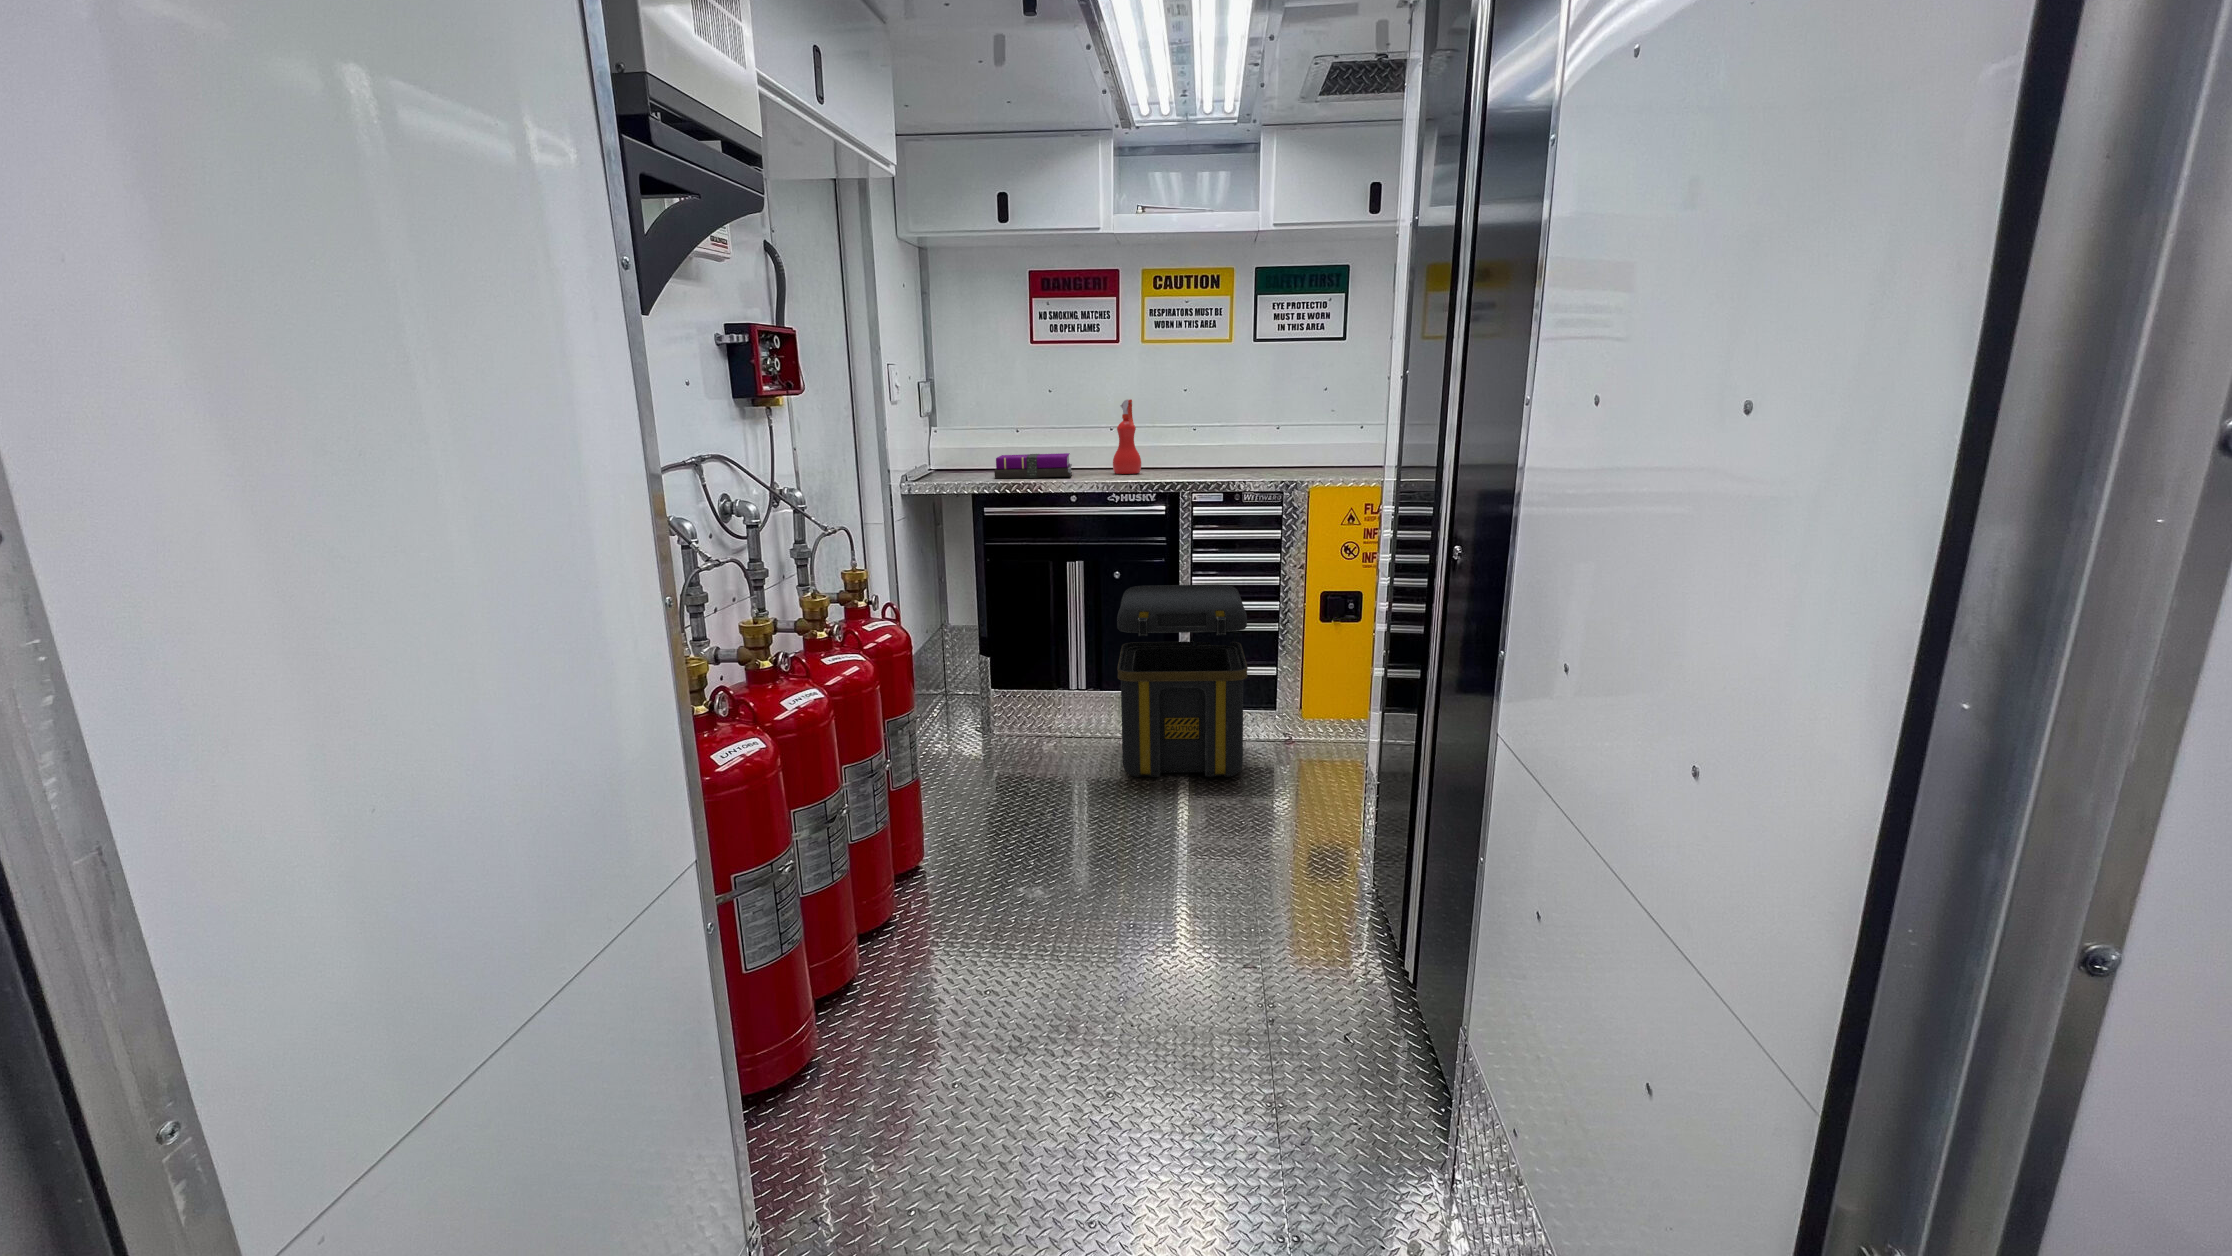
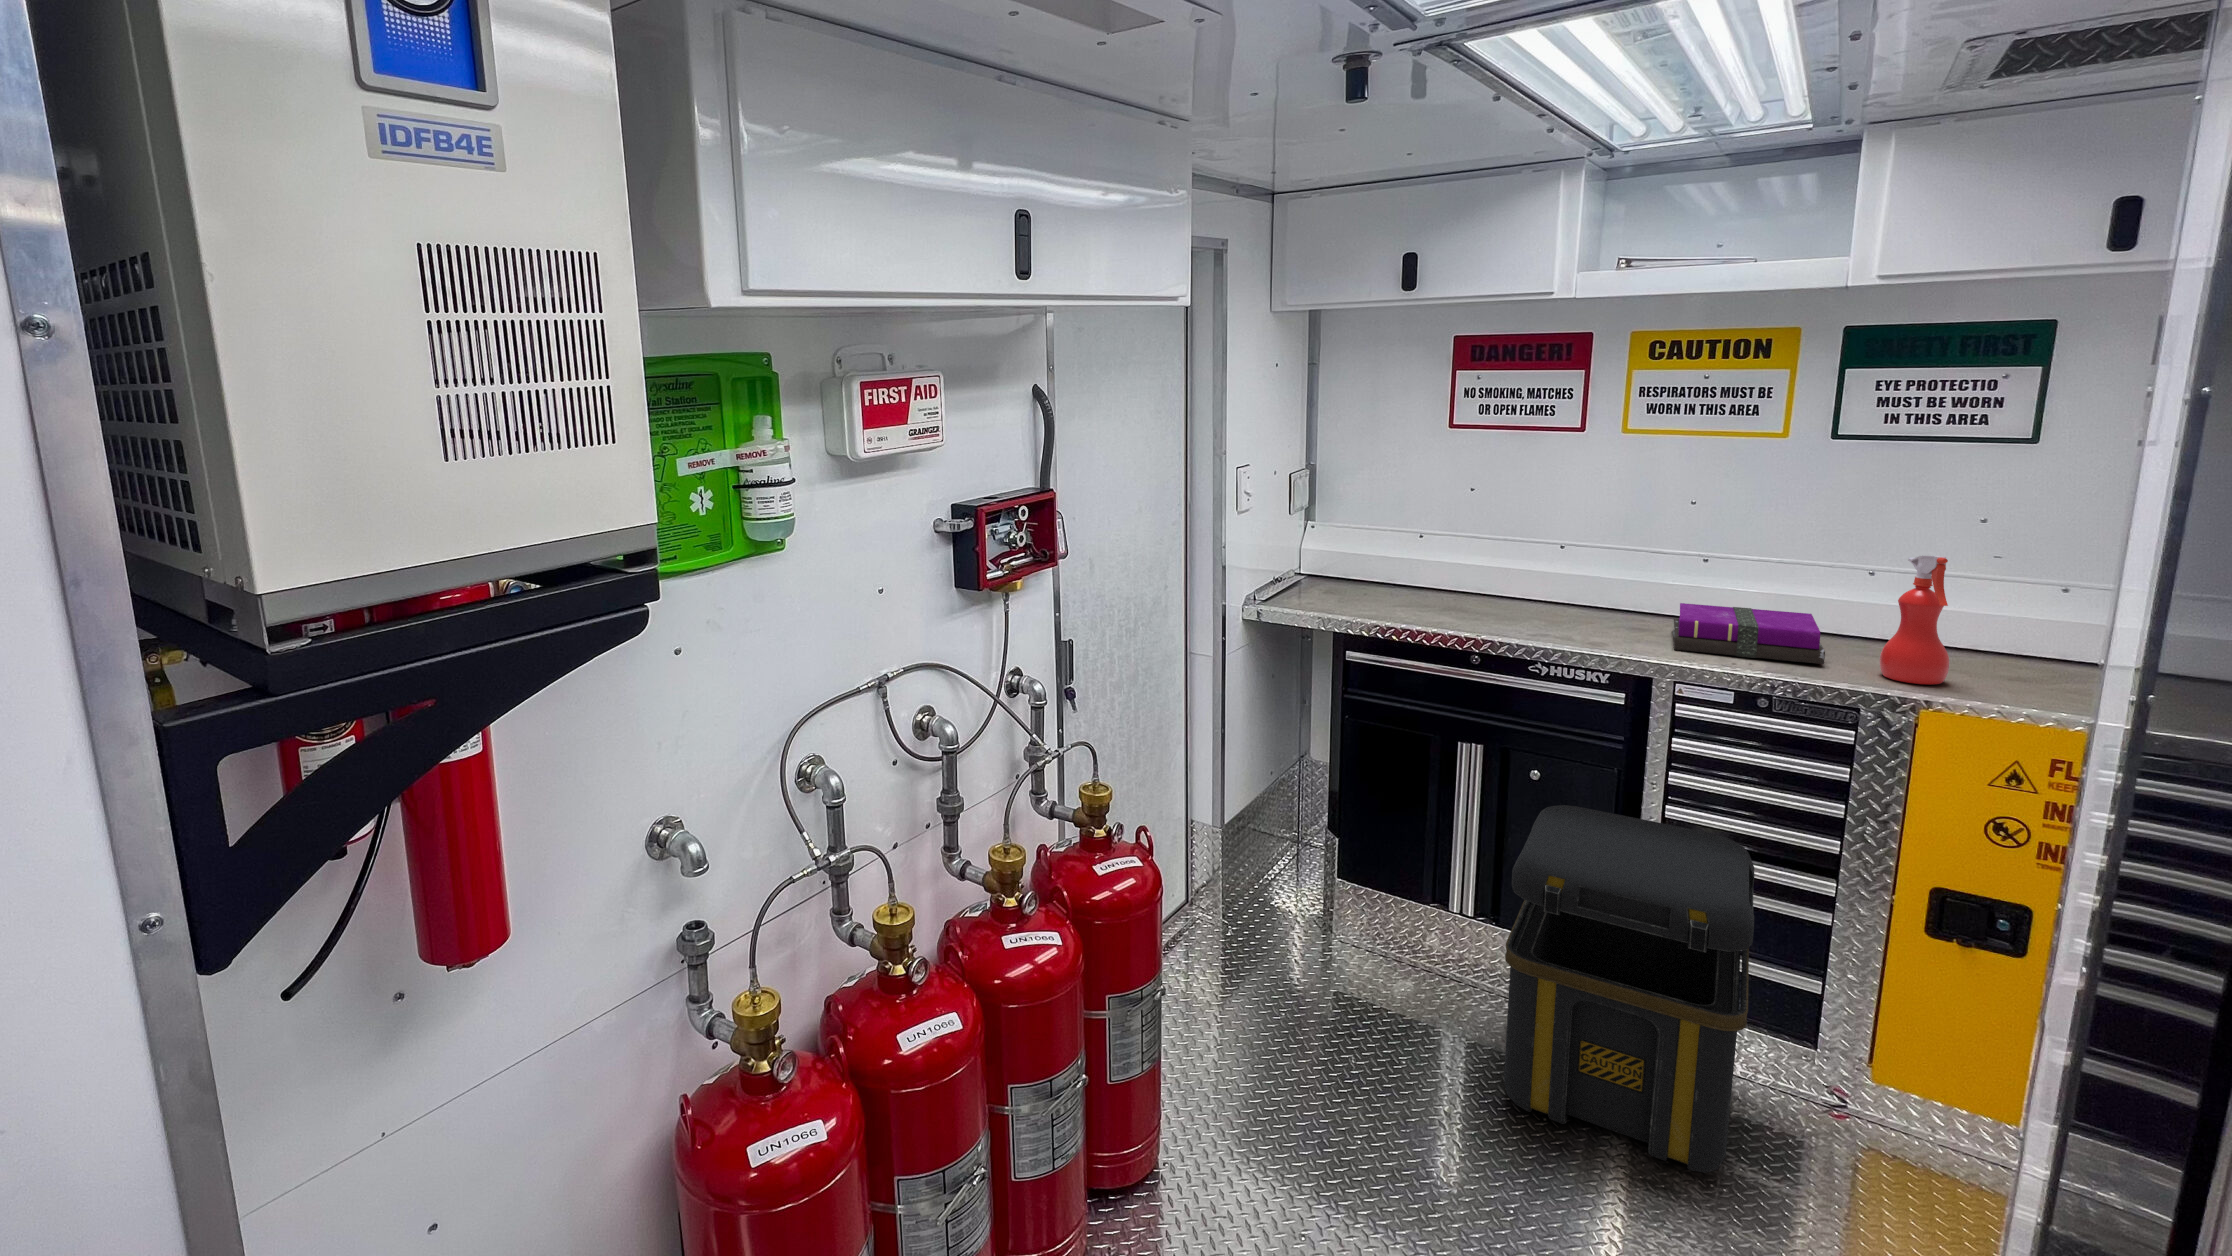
spray bottle: present [1113,399,1141,474] -> present [1880,556,1950,685]
notebook: present [994,453,1072,479] -> present [1673,603,1825,664]

